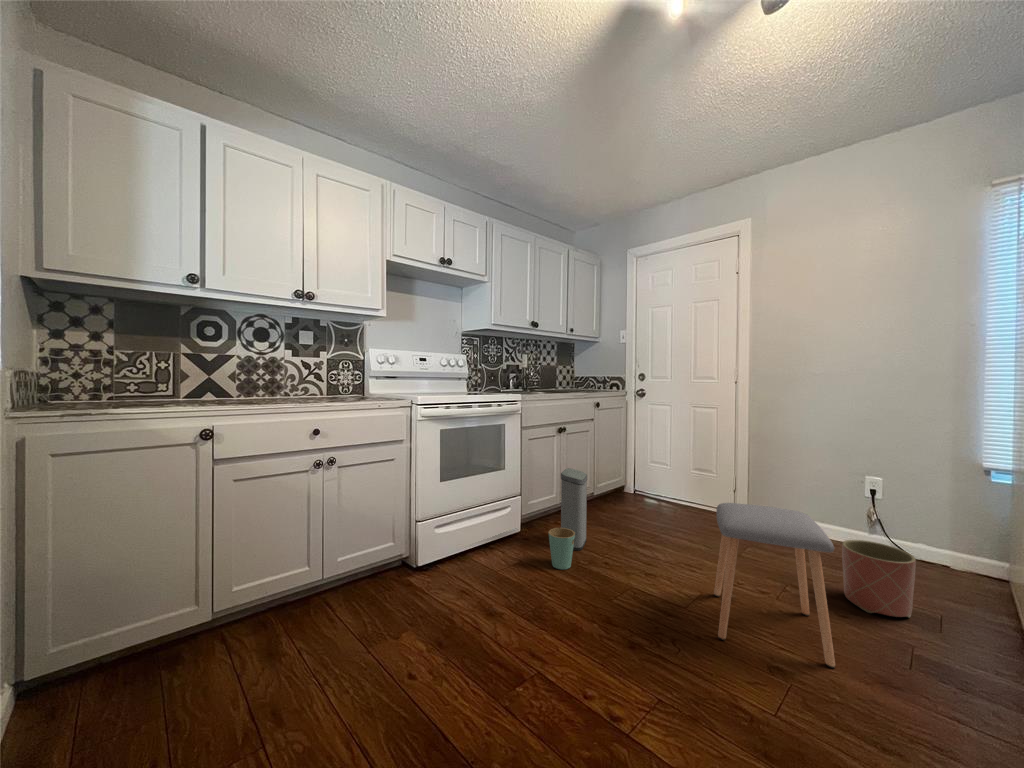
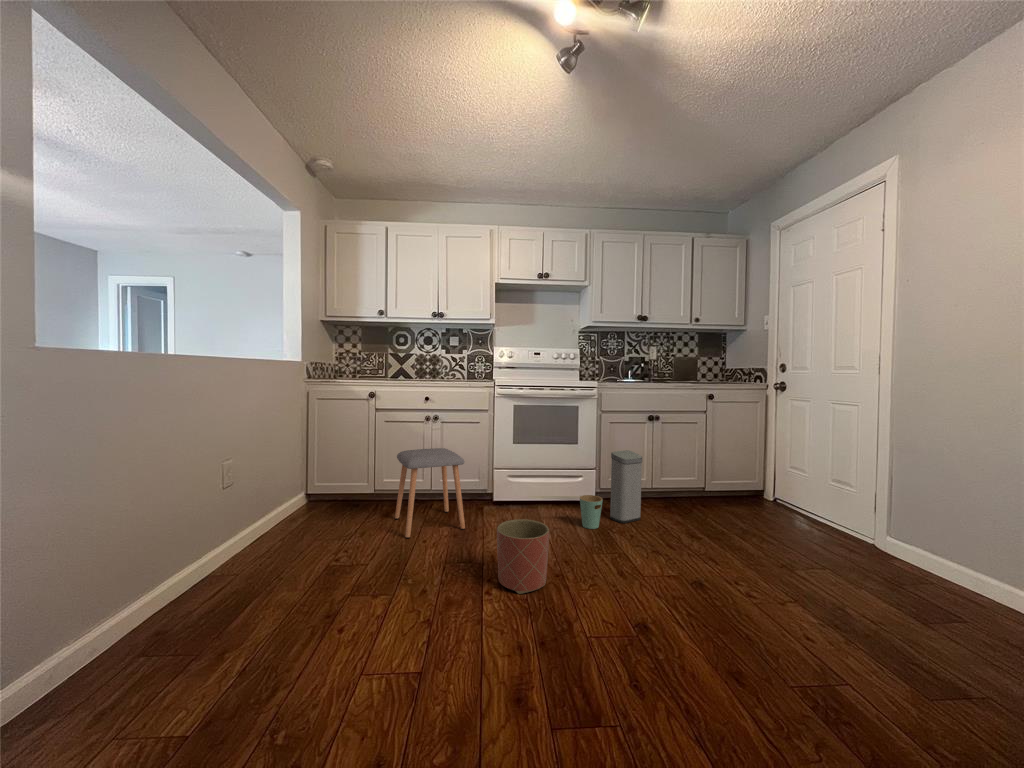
stool: present [714,503,835,668] -> present [395,448,465,538]
planter: present [842,540,916,618] -> present [497,519,549,594]

